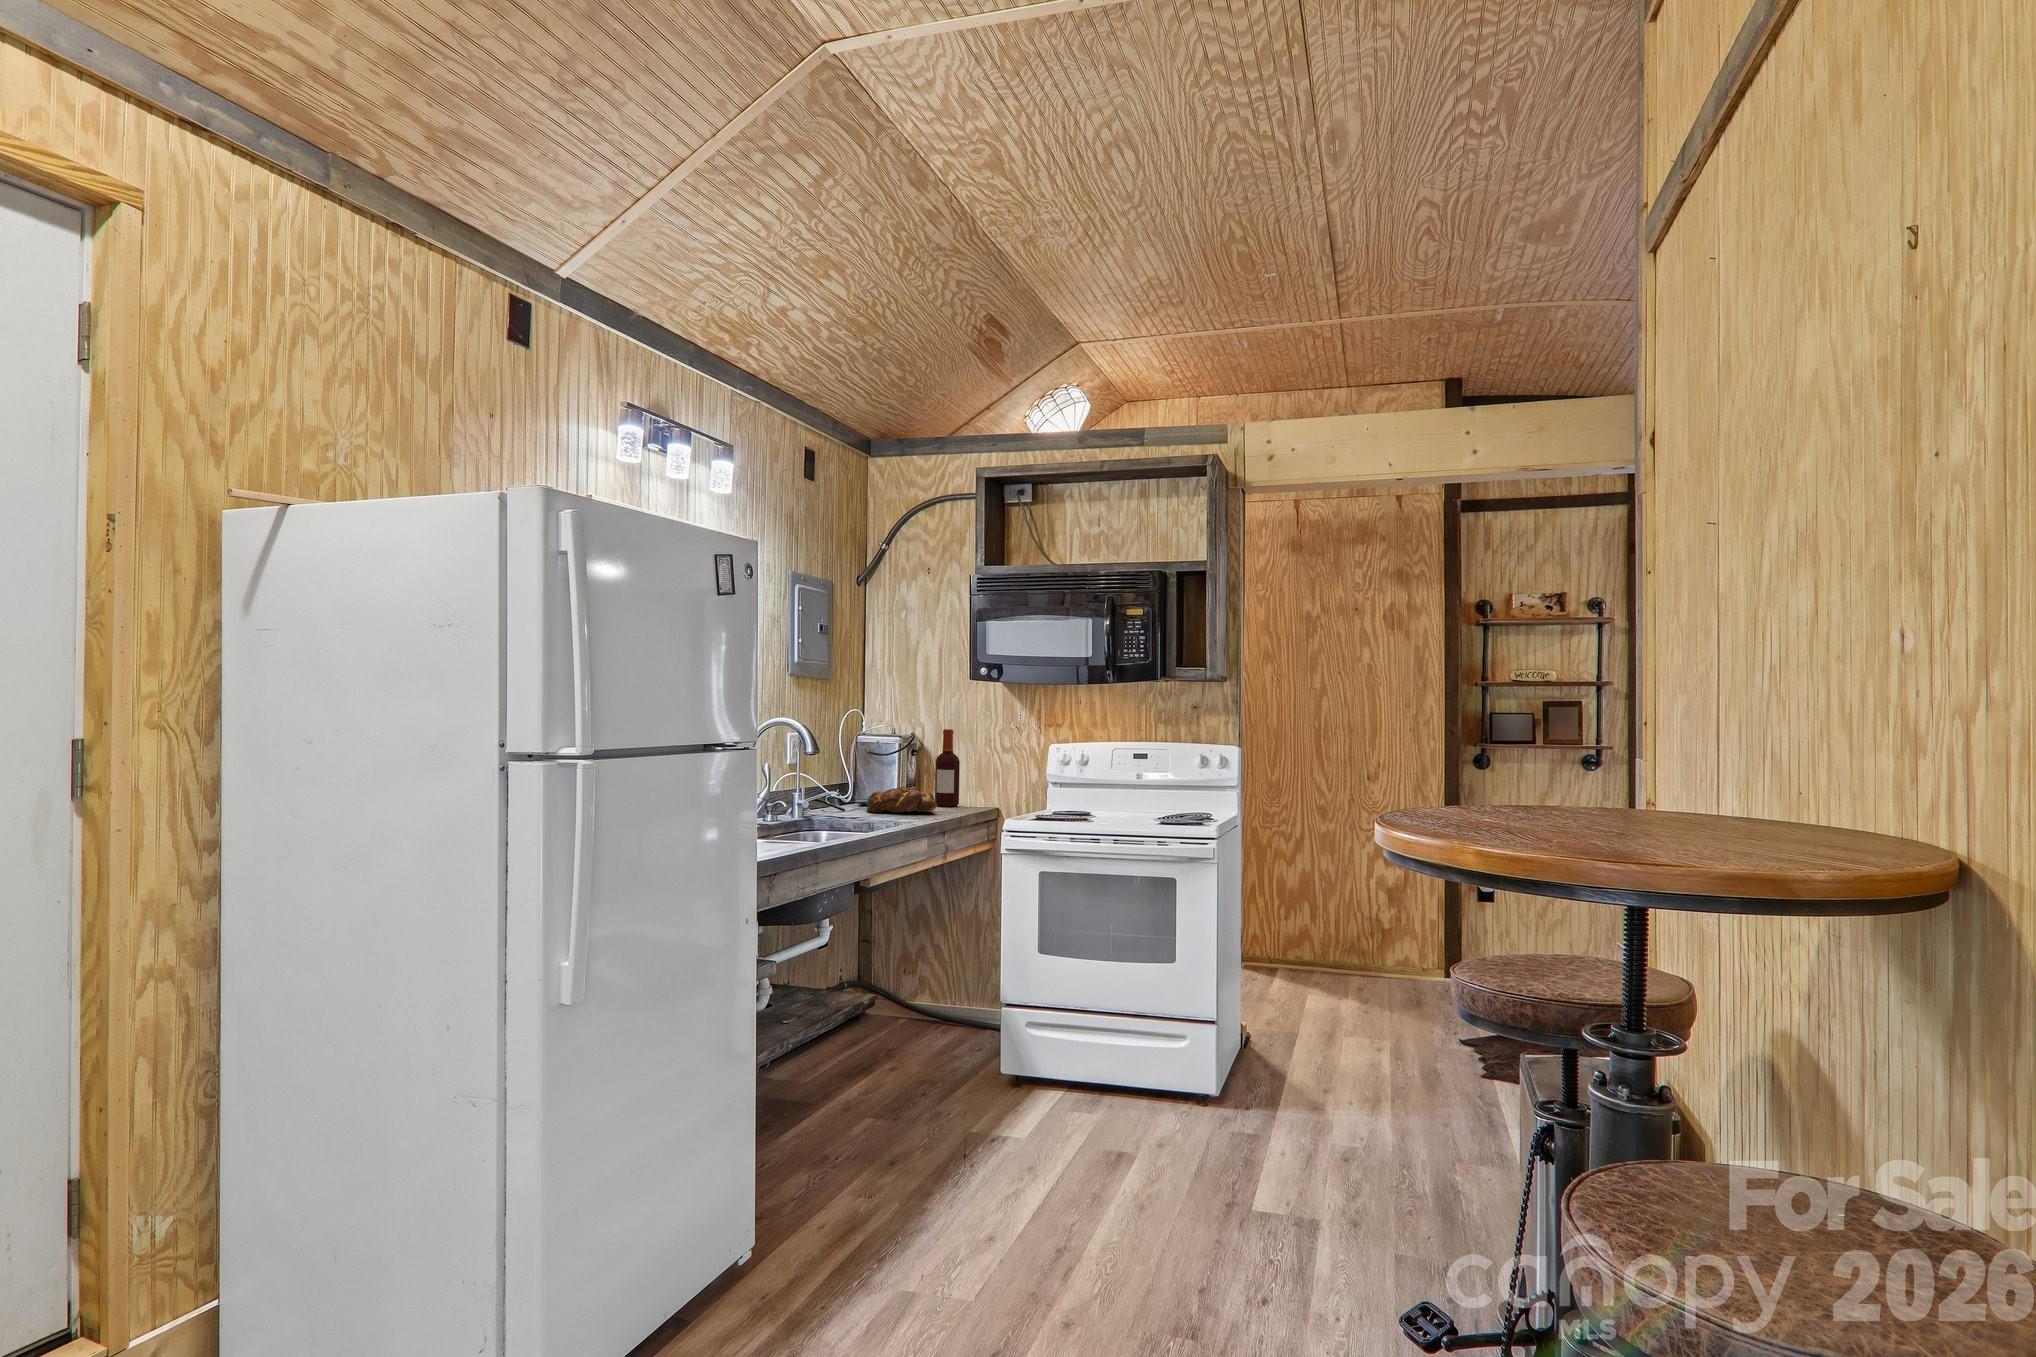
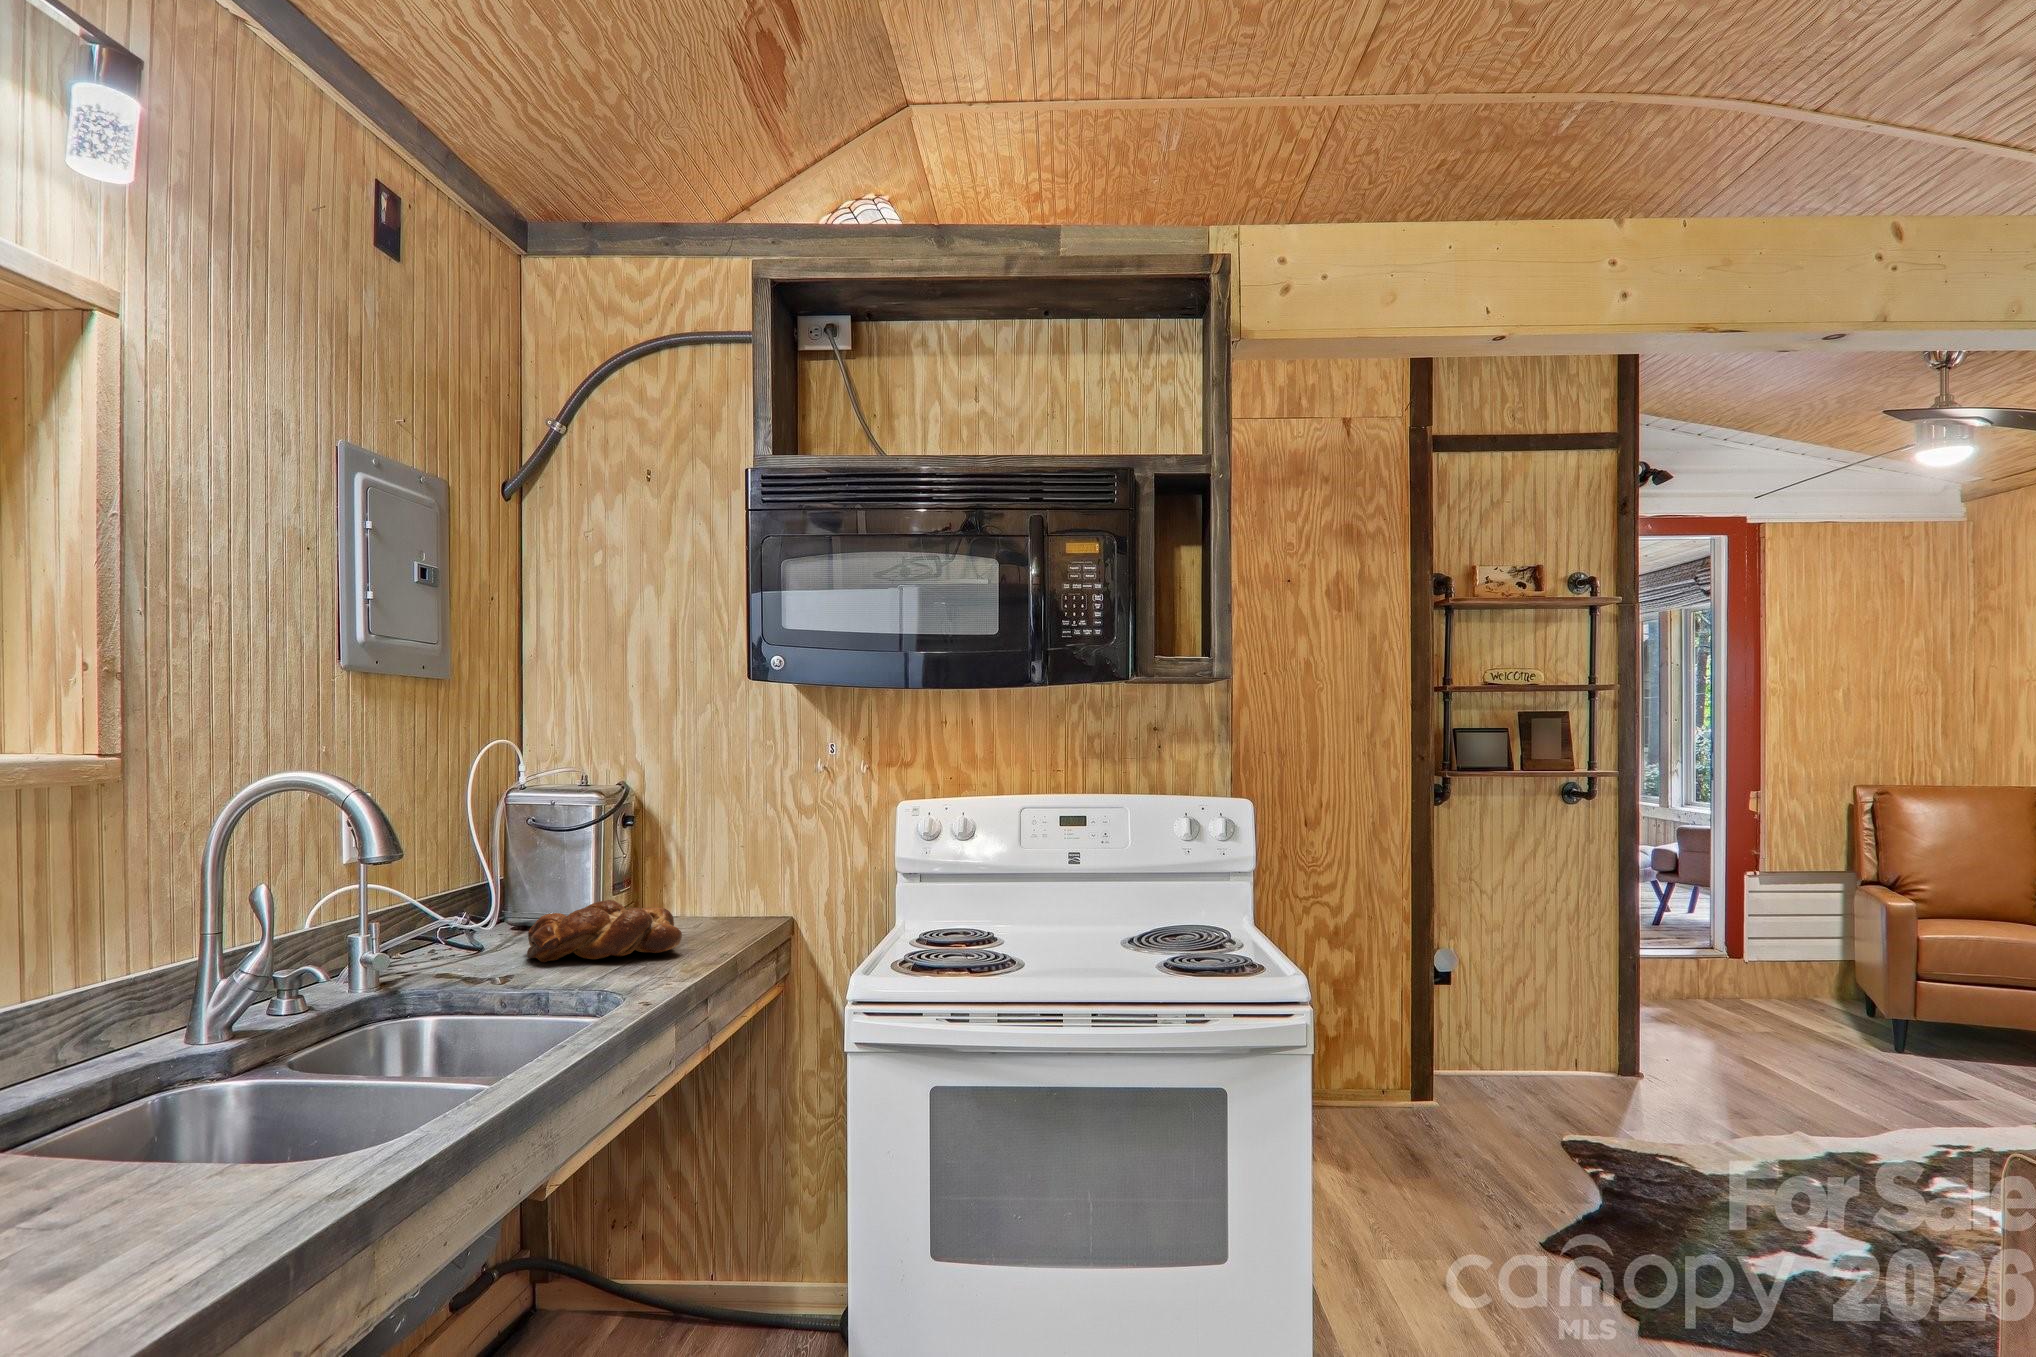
bottle: present [935,729,960,807] -> none [667,776,717,926]

